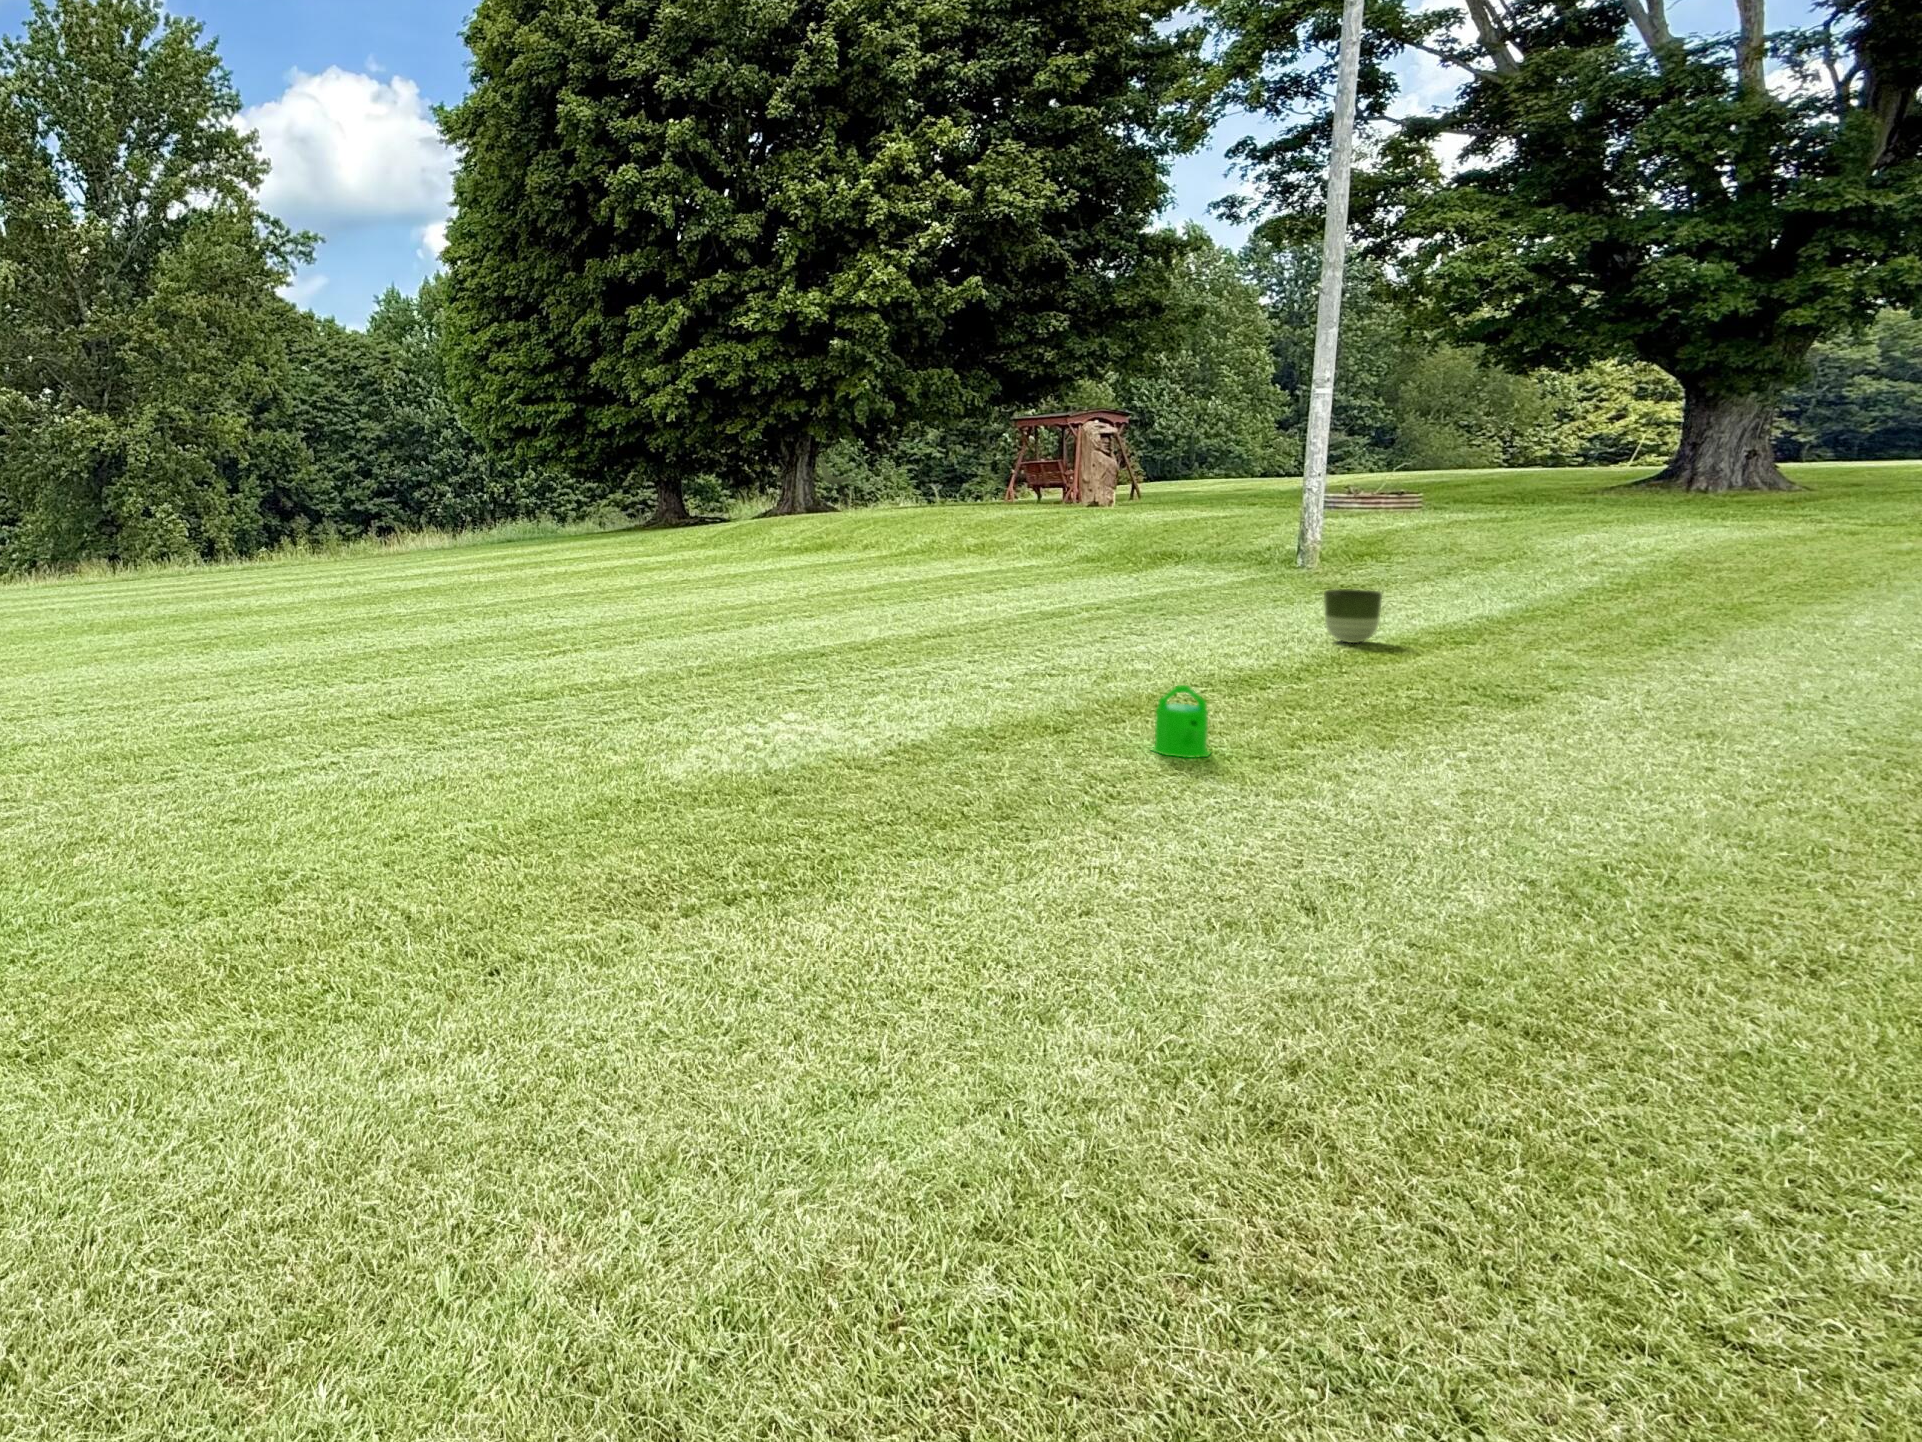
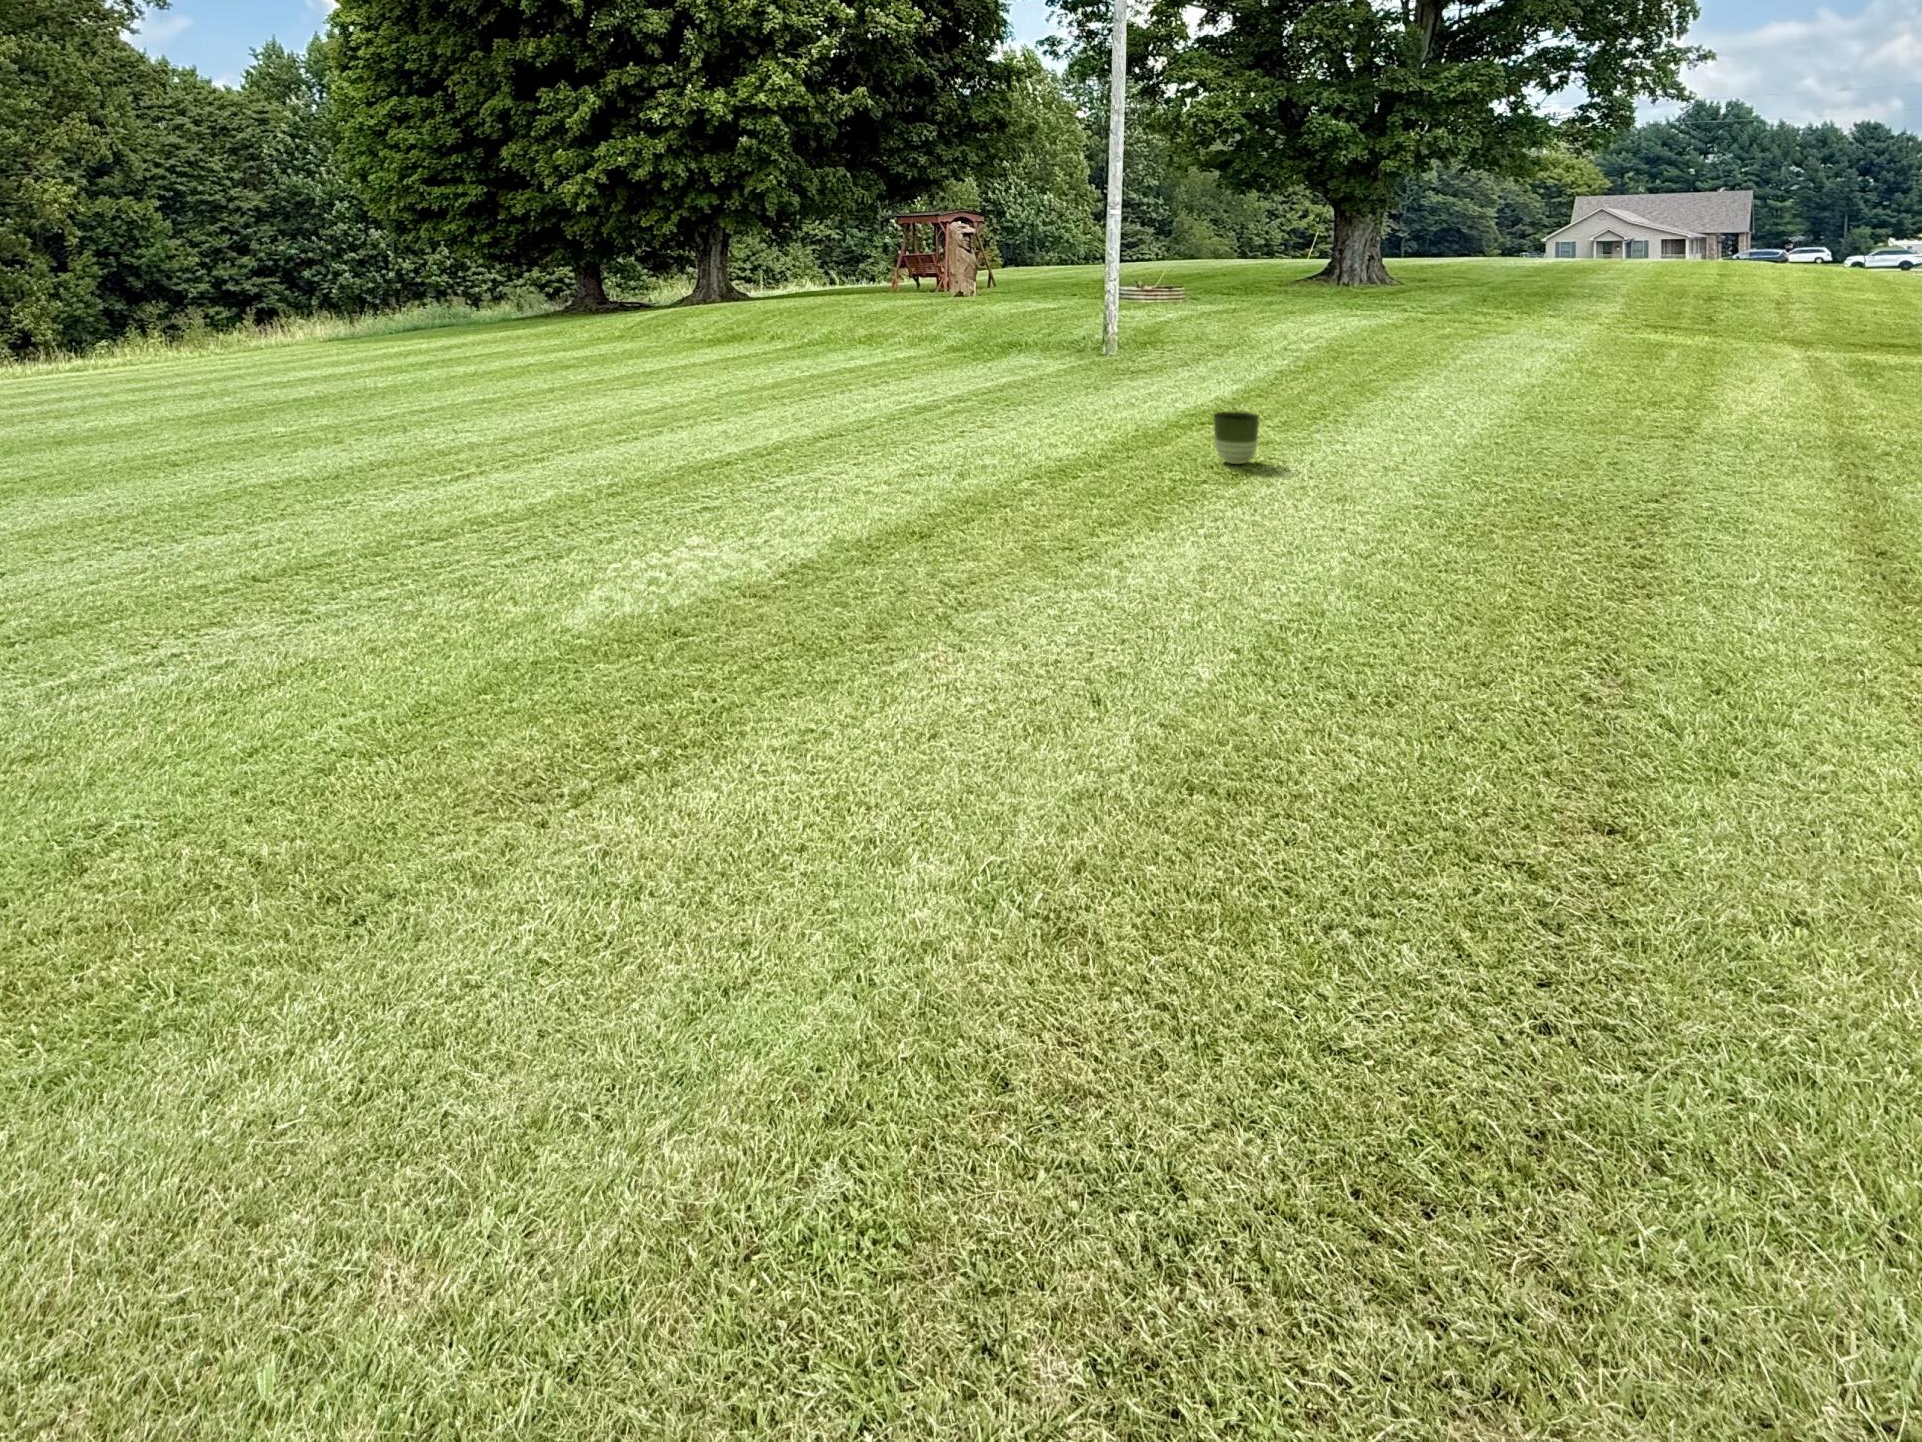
chair: present [819,458,850,506] -> none [728,246,759,294]
watering can: present [1151,685,1210,758] -> none [1161,603,1229,697]

